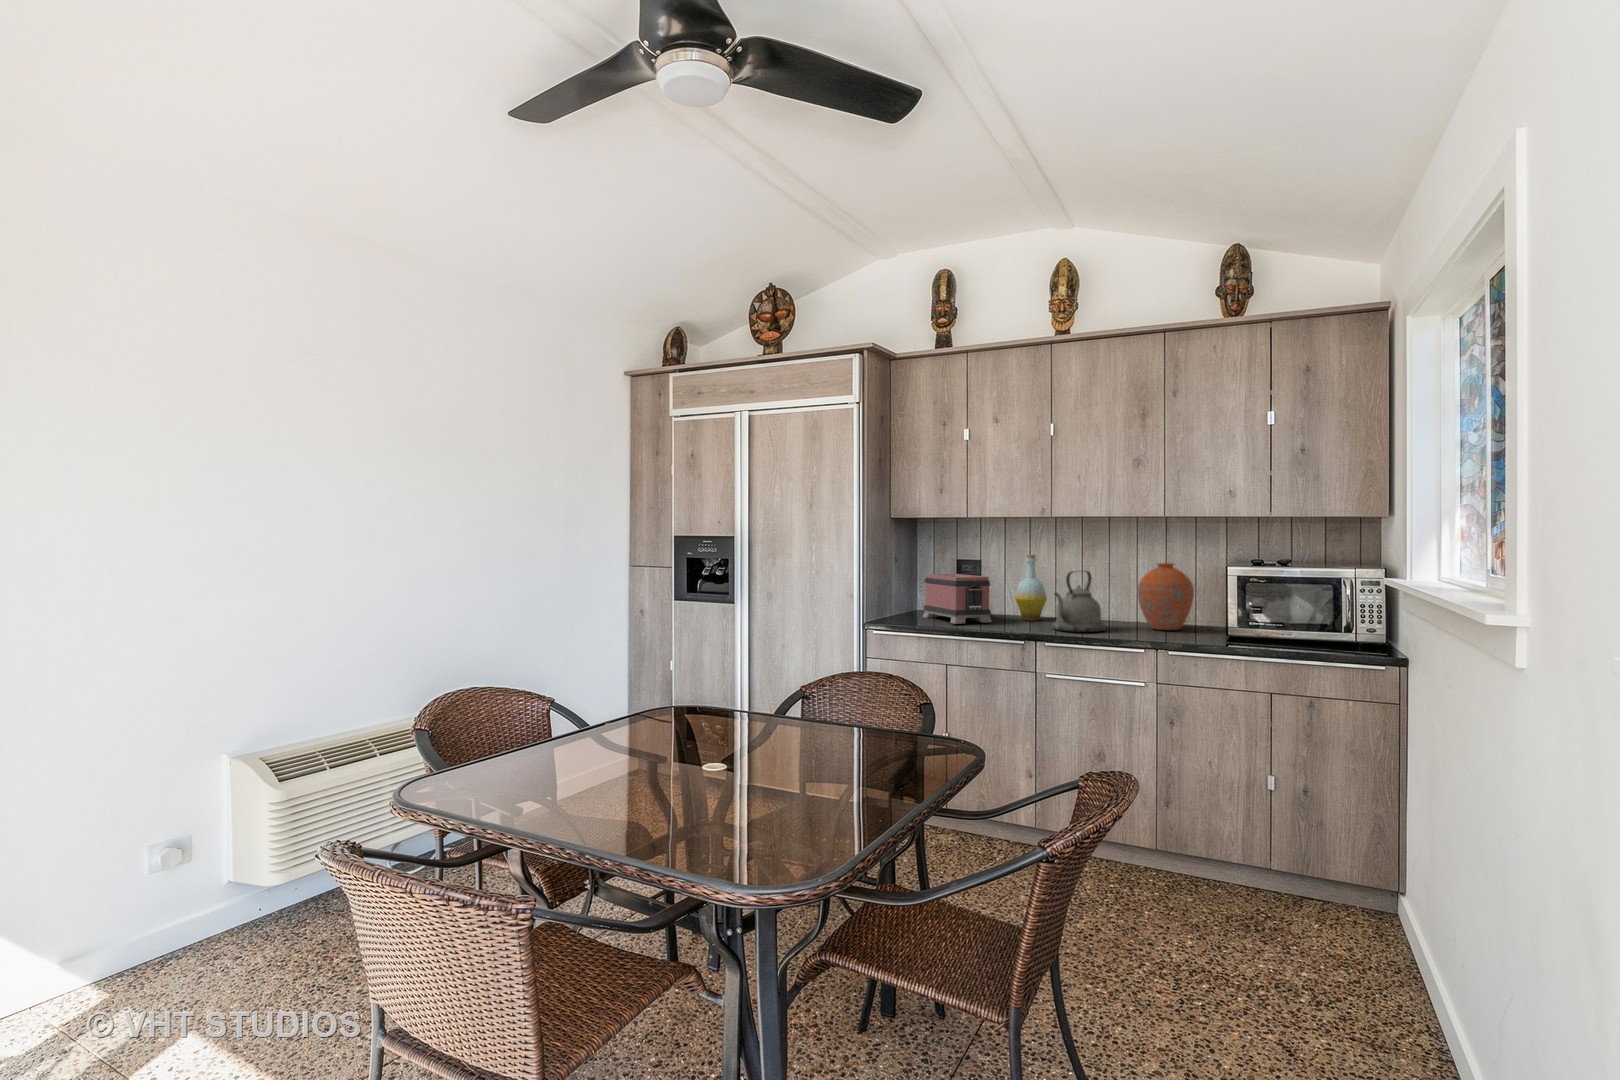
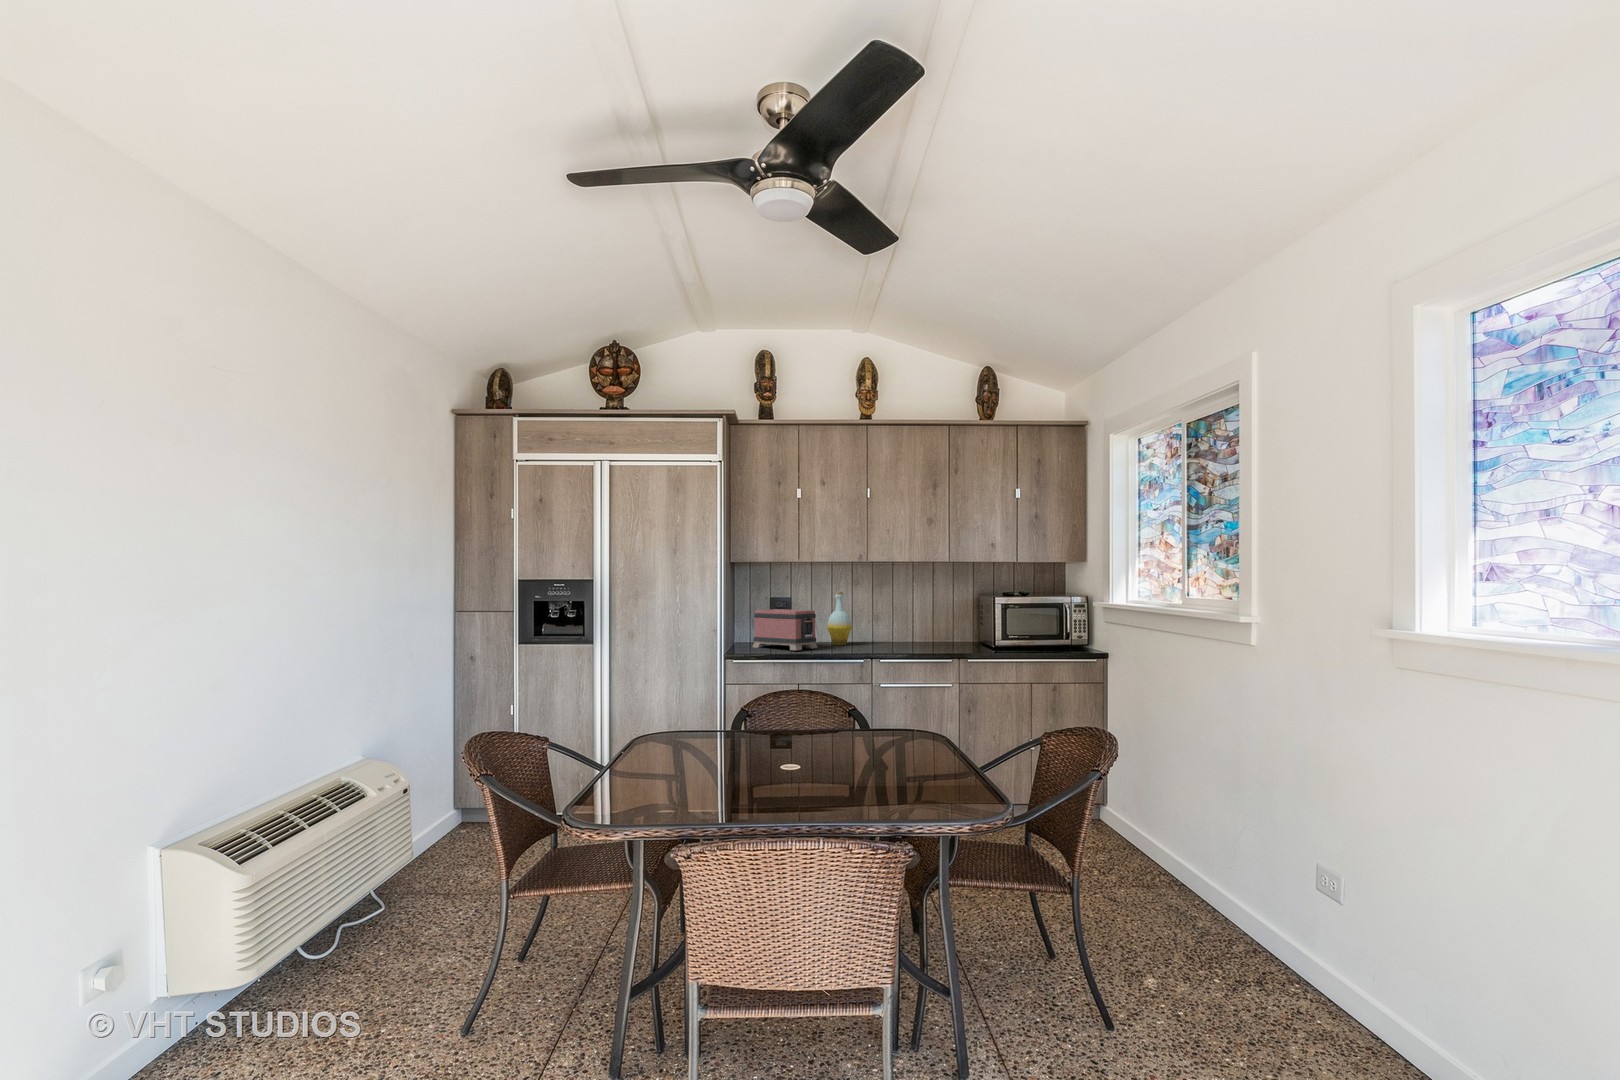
vase: present [1138,563,1194,630] -> none [923,596,962,646]
kettle: present [1052,571,1106,632] -> none [869,603,909,651]

